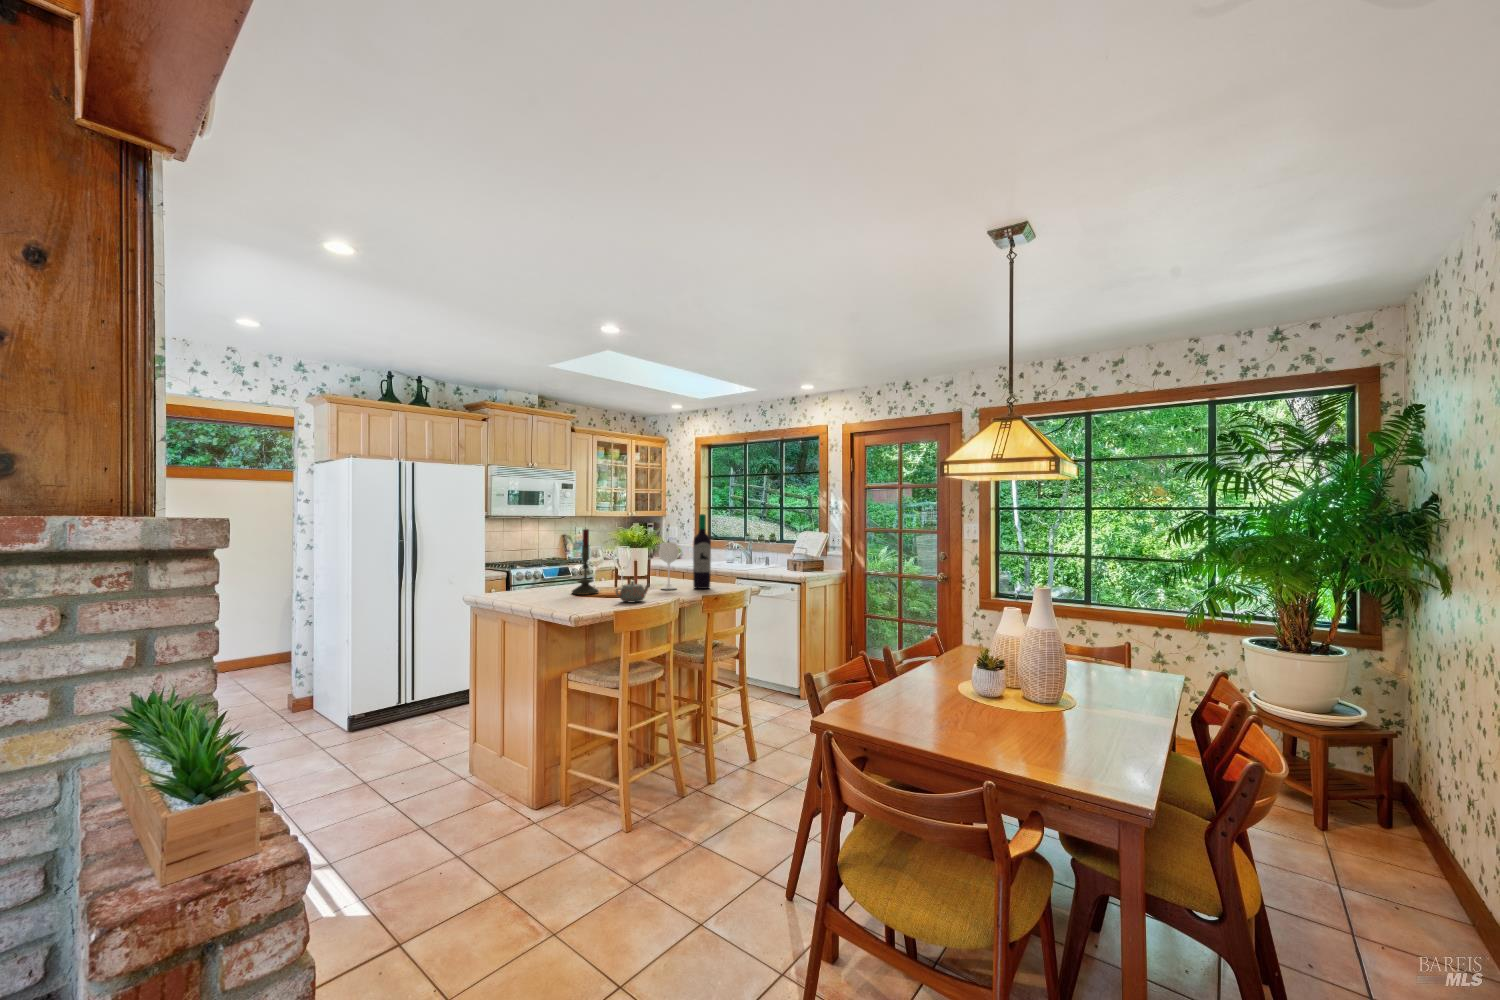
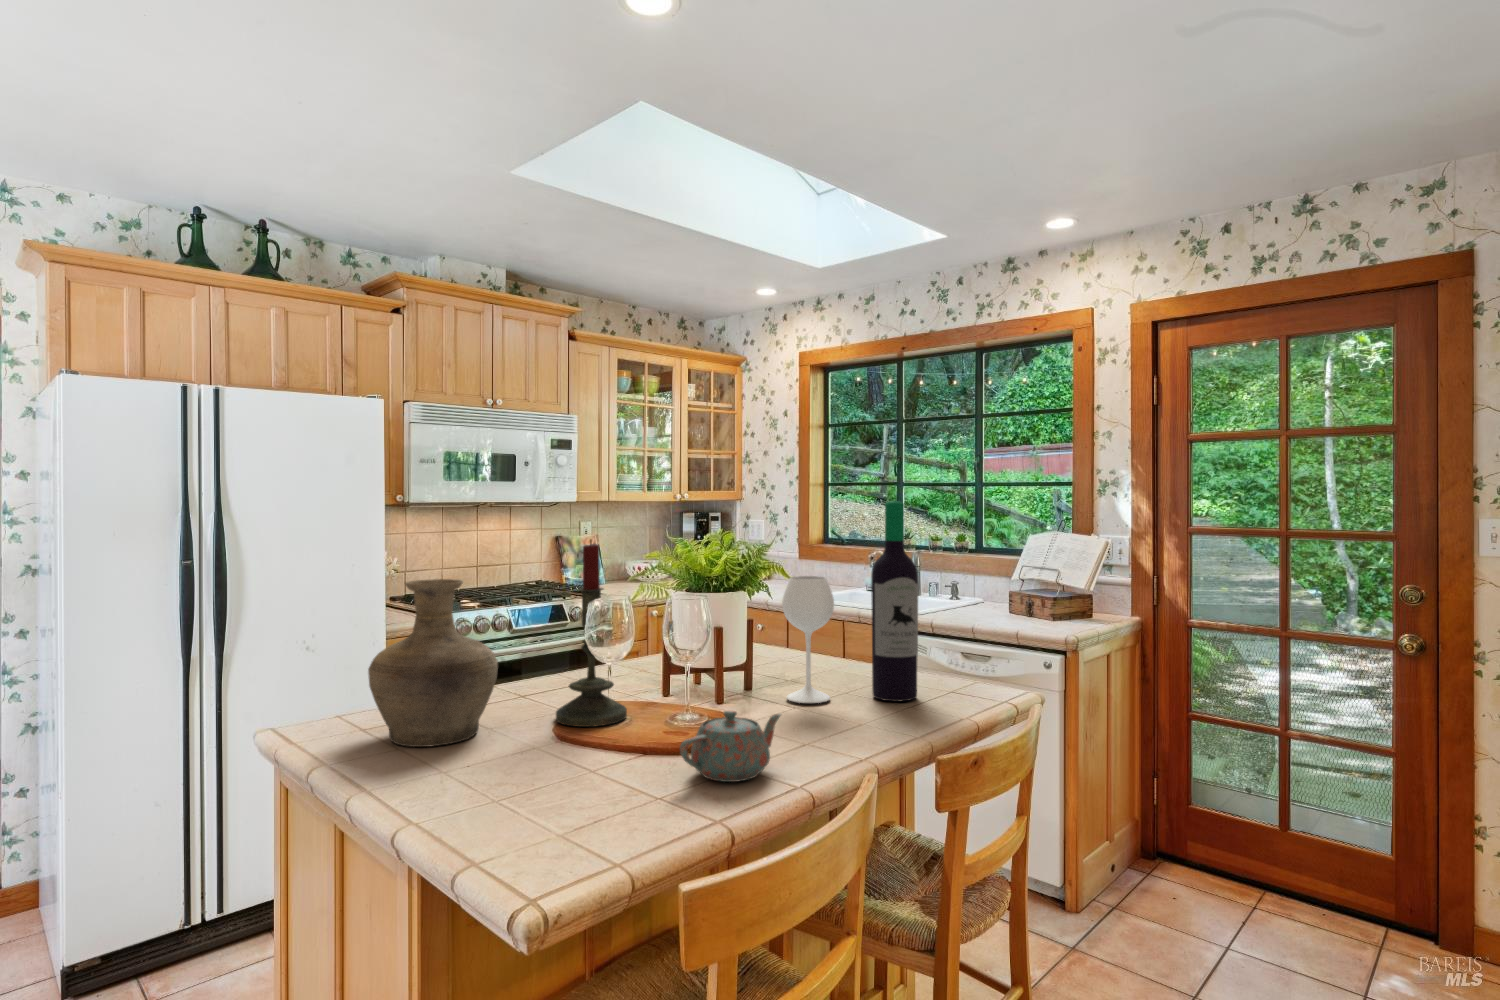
vase: none [505,541,551,599] -> present [368,579,498,747]

